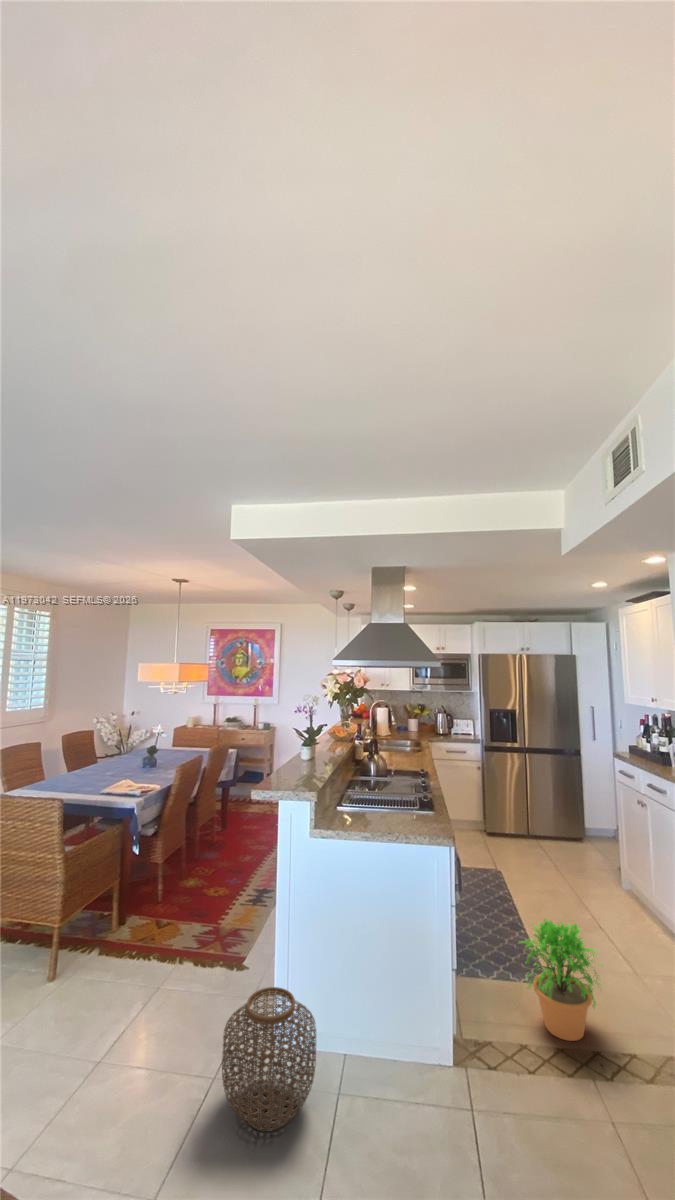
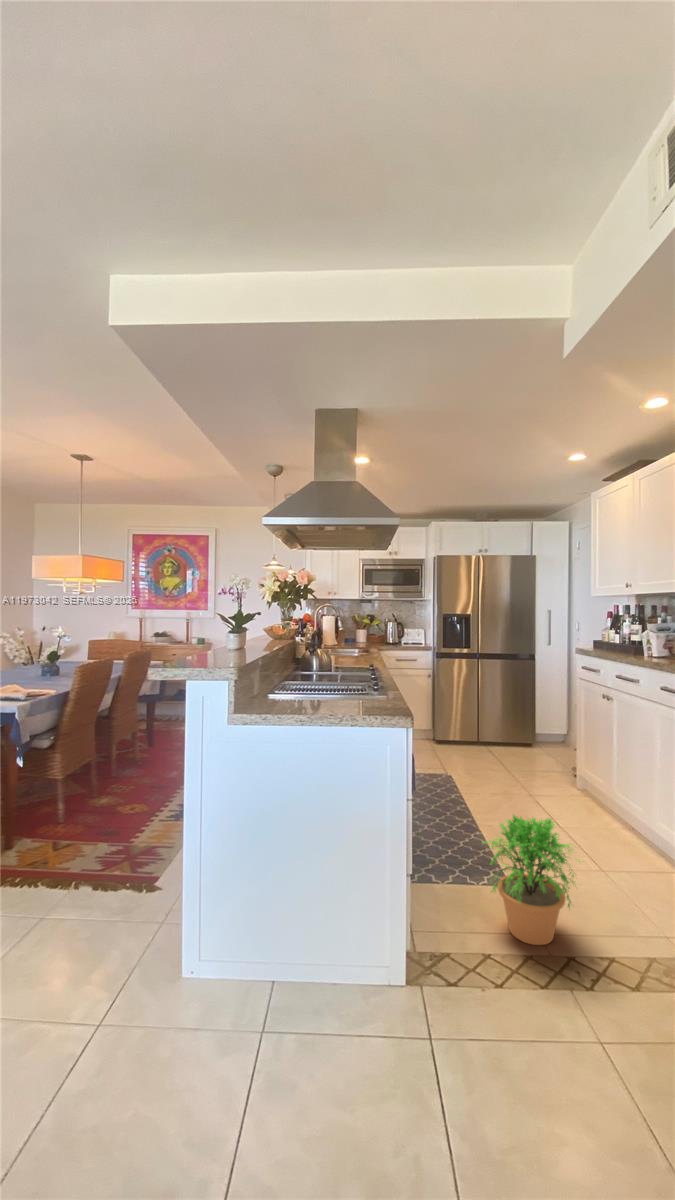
woven basket: present [222,987,316,1131] -> none [101,910,232,1088]

